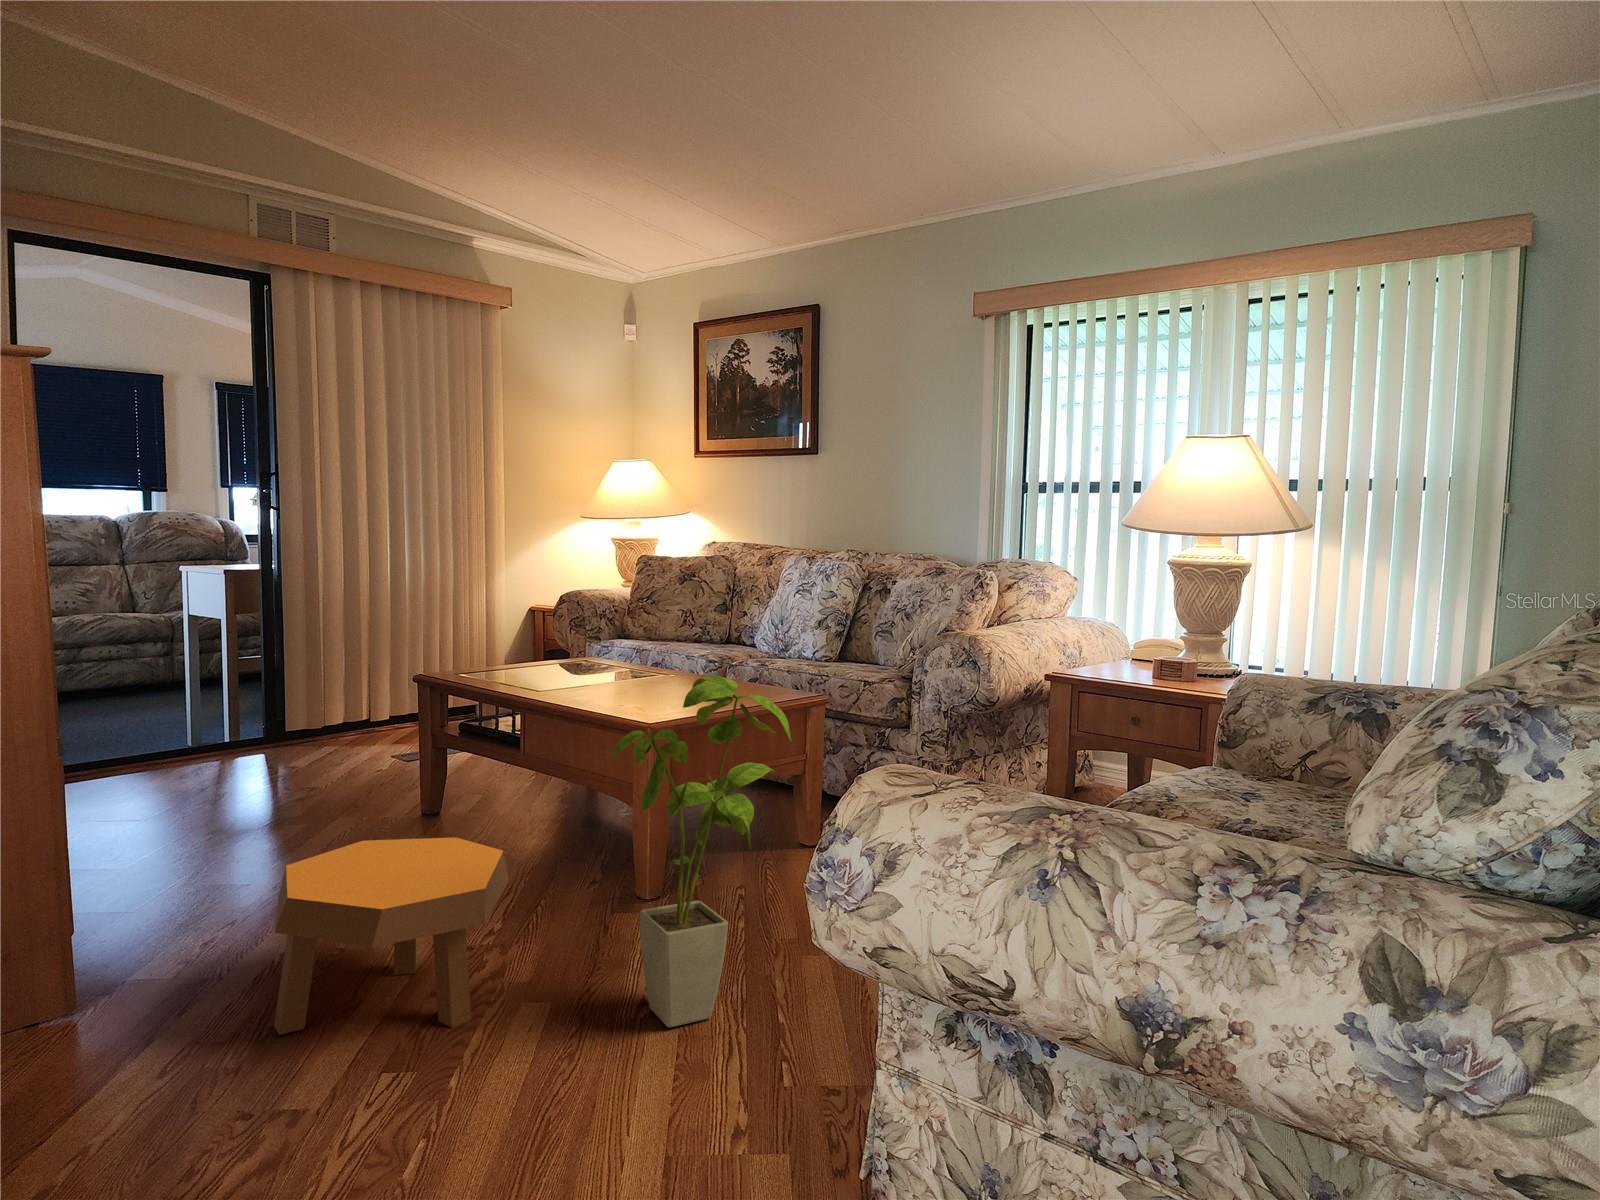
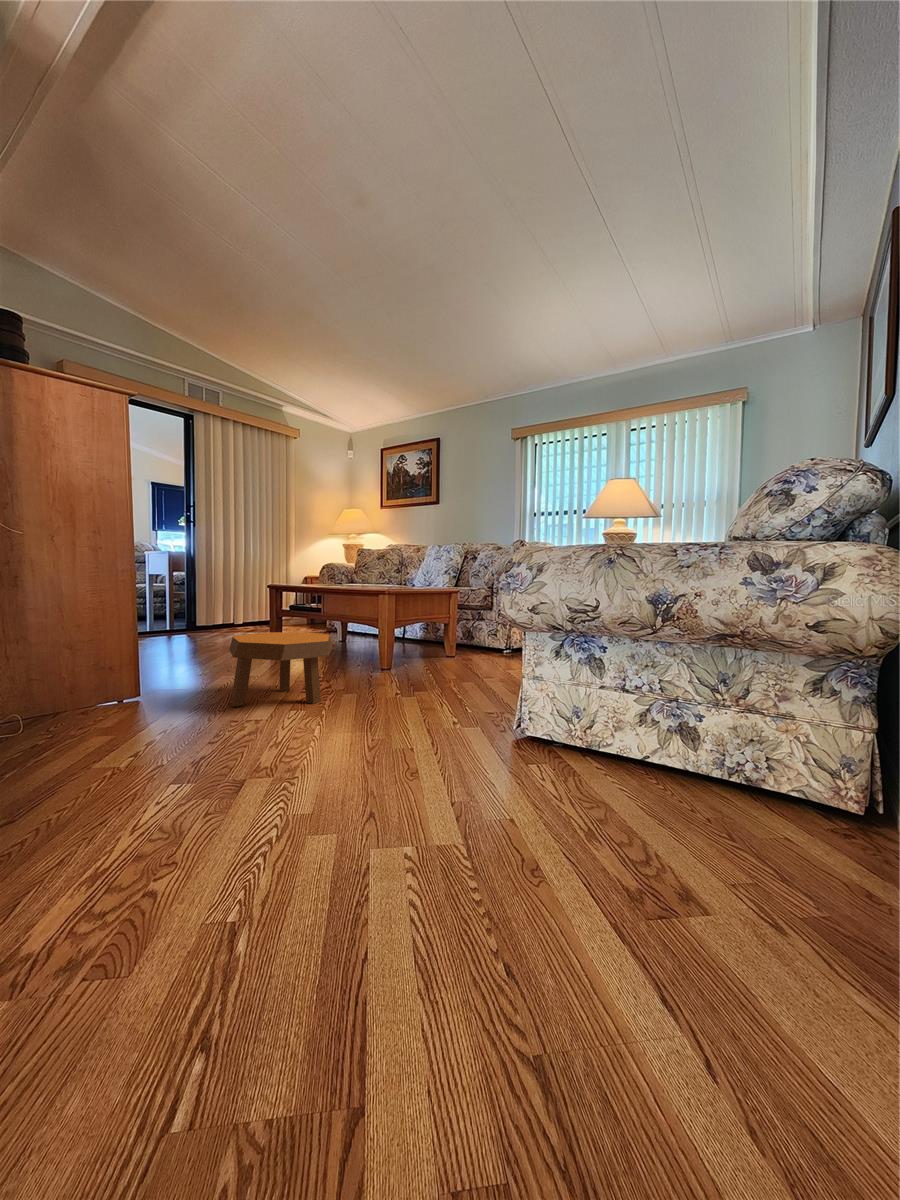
house plant: present [612,674,791,1027] -> none [384,546,466,701]

